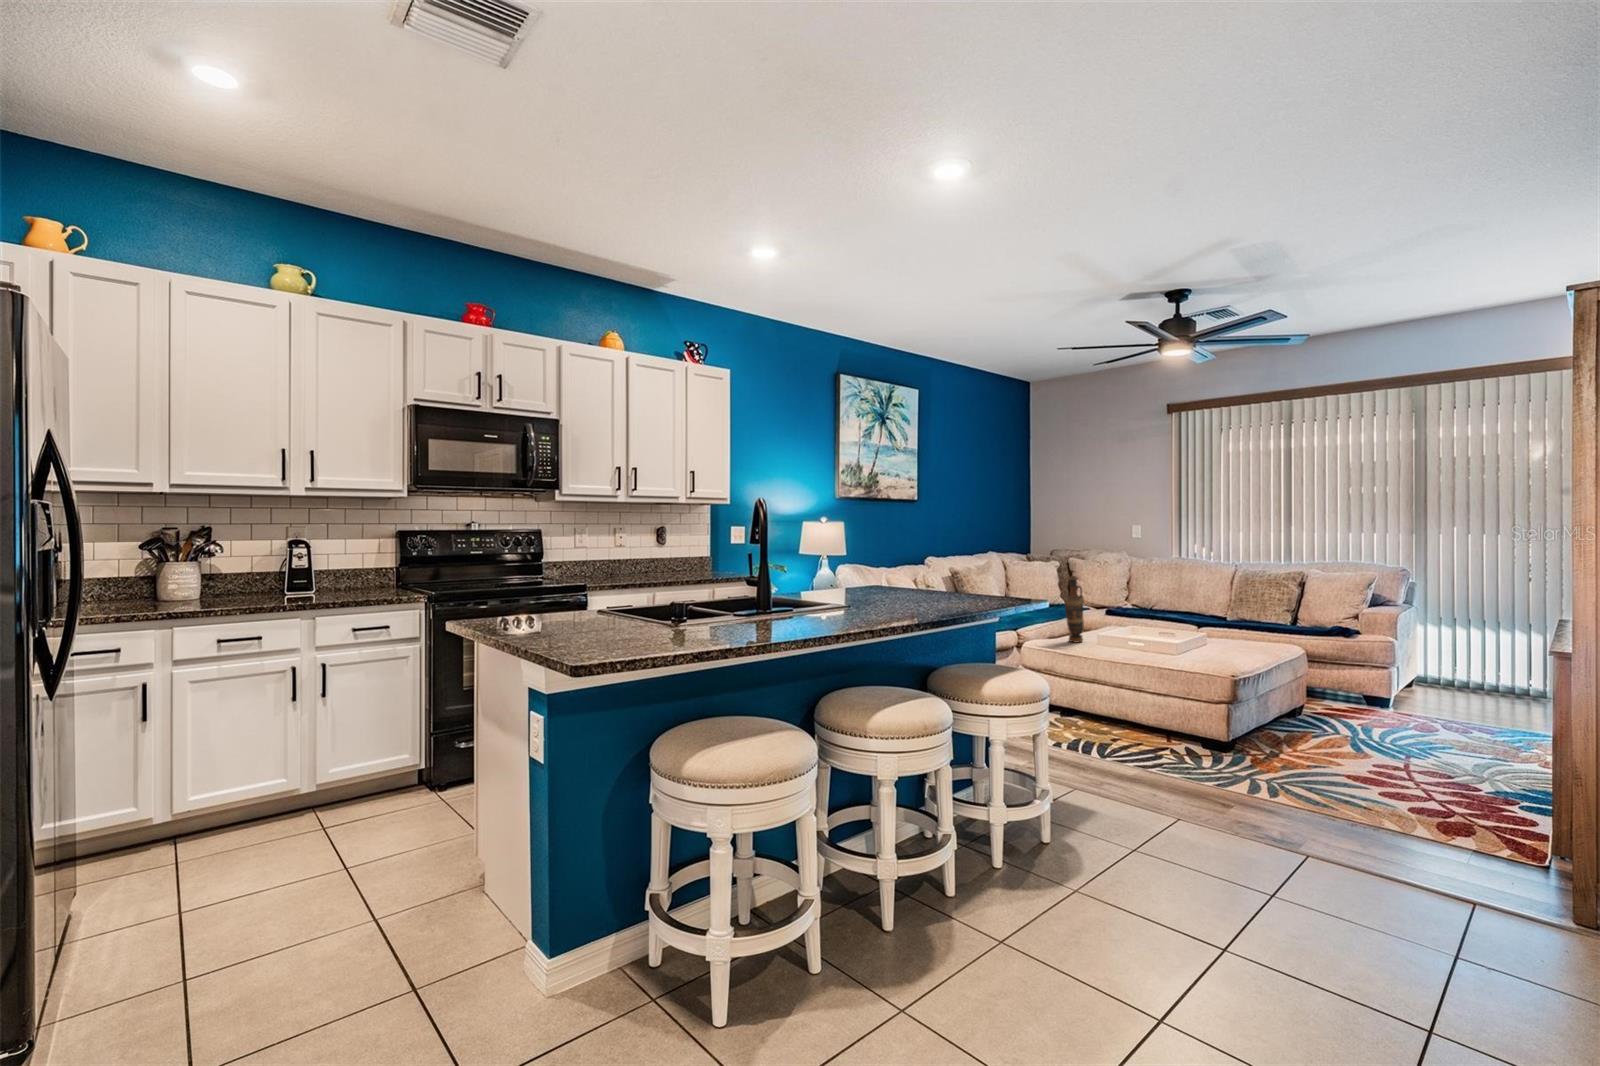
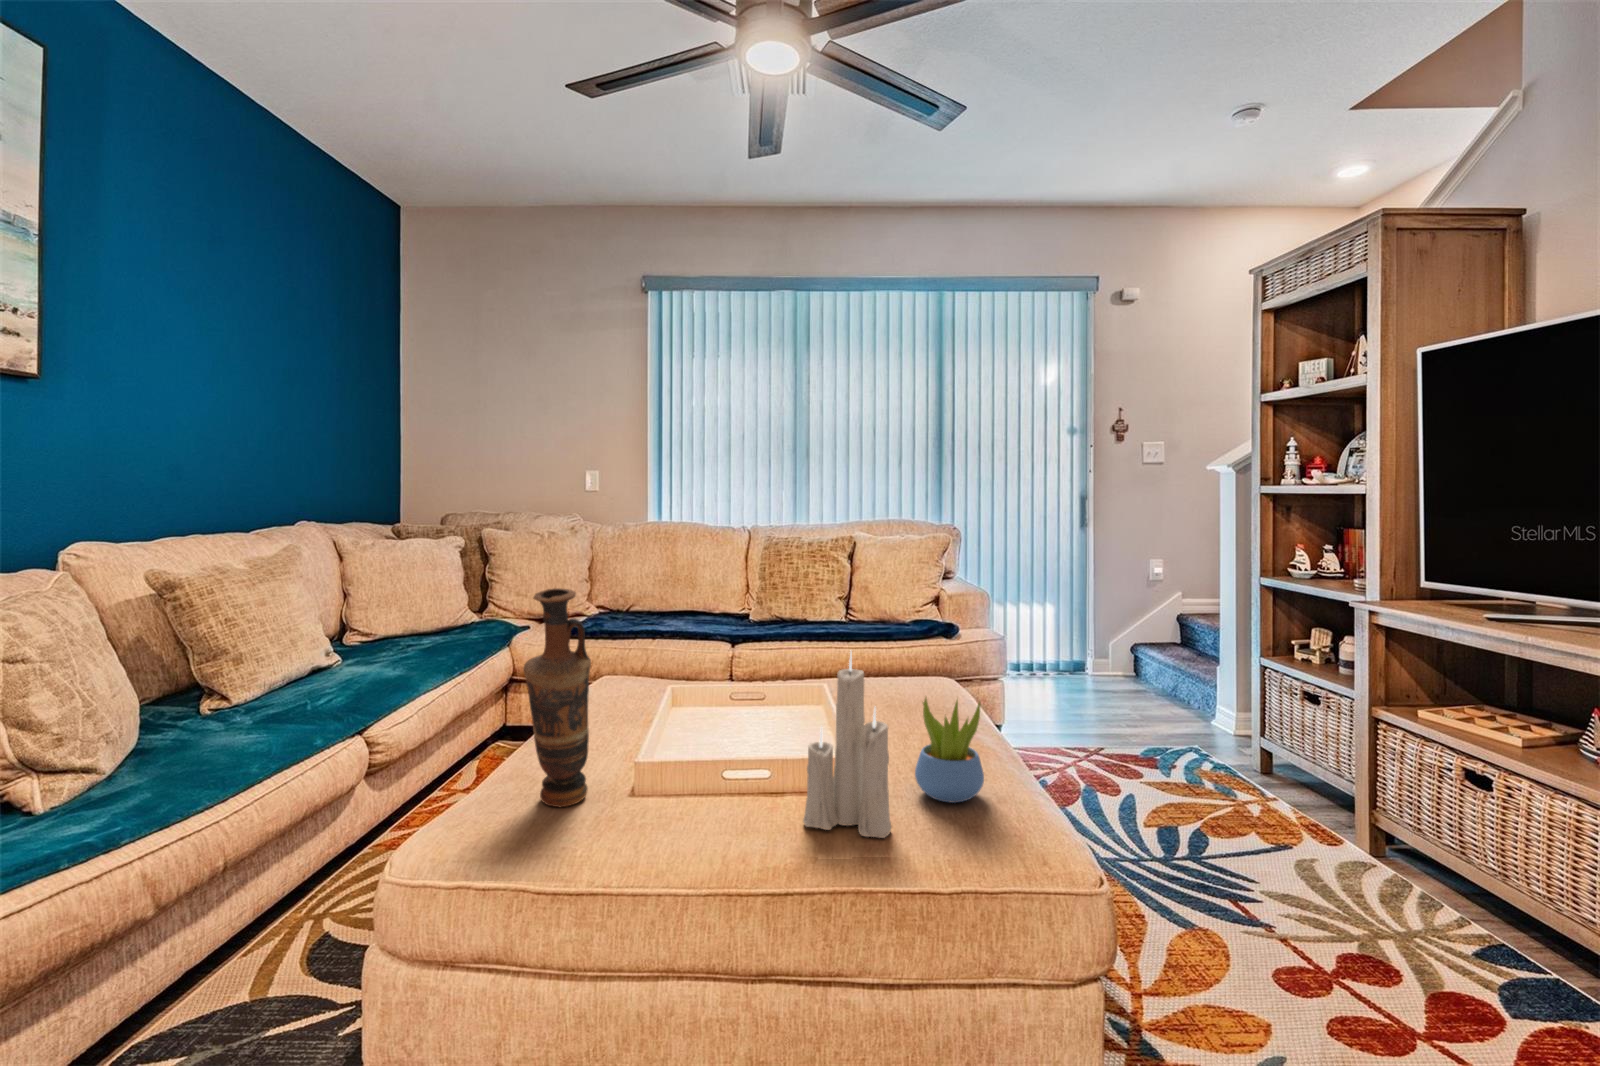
candle: none [1145,597,1173,658] -> present [803,652,891,838]
succulent plant: none [1194,619,1221,658] -> present [915,698,984,803]

